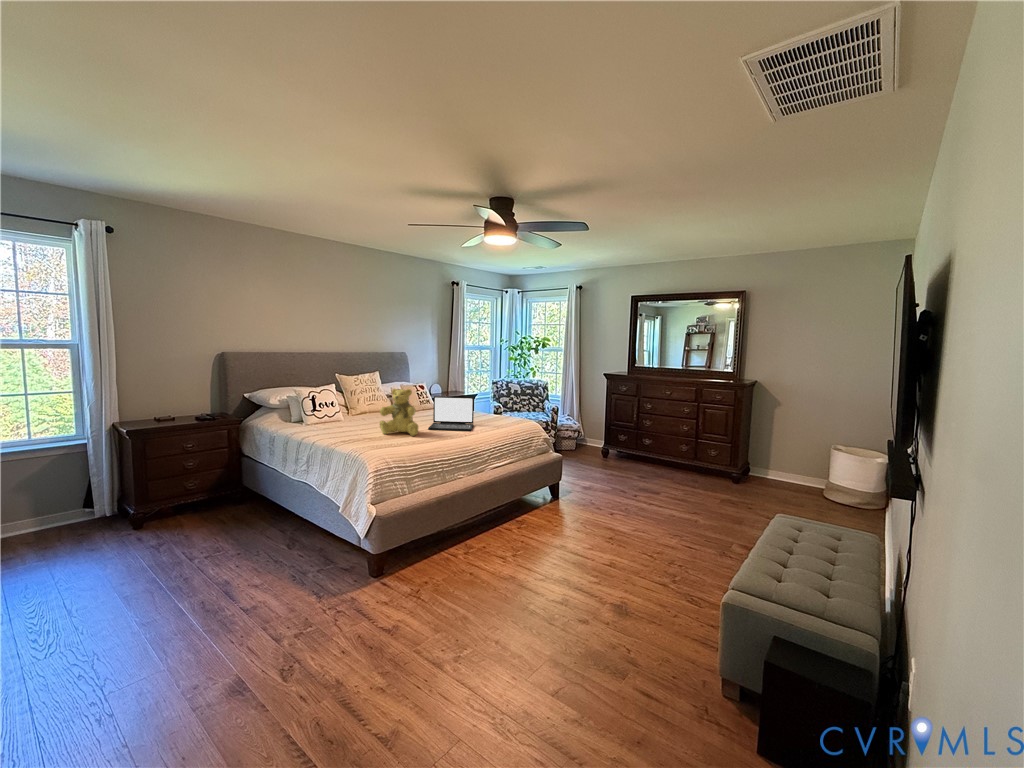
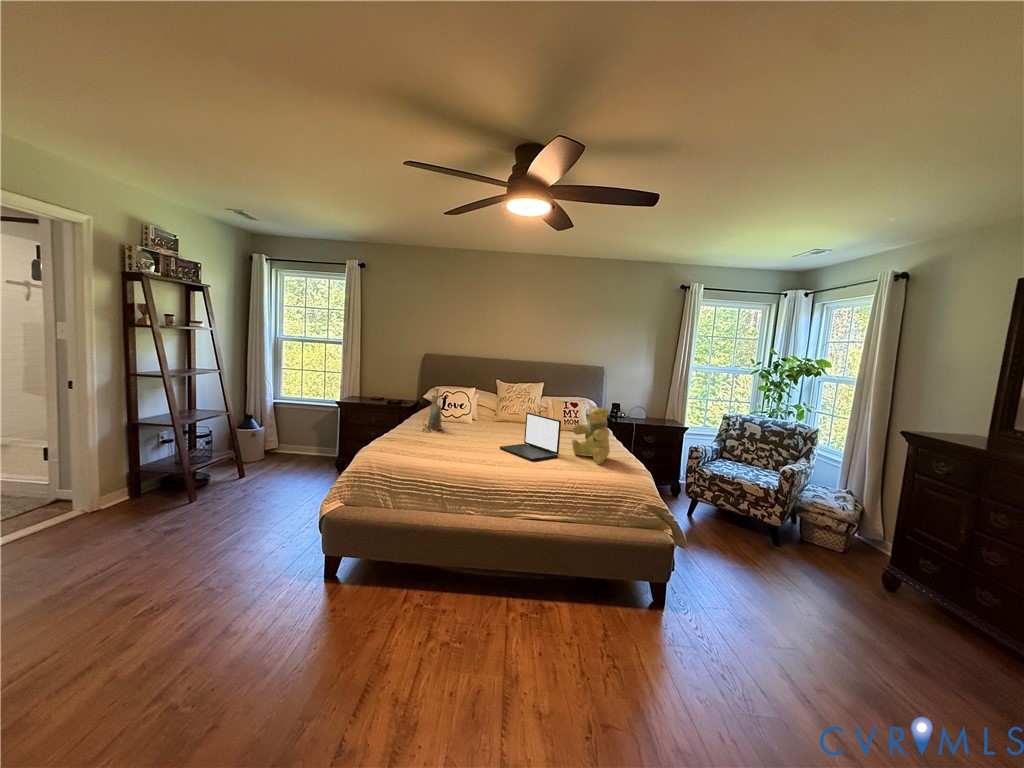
handbag: none [305,387,343,432] -> present [423,388,441,431]
teddy bear: present [380,389,418,436] -> present [572,406,610,464]

